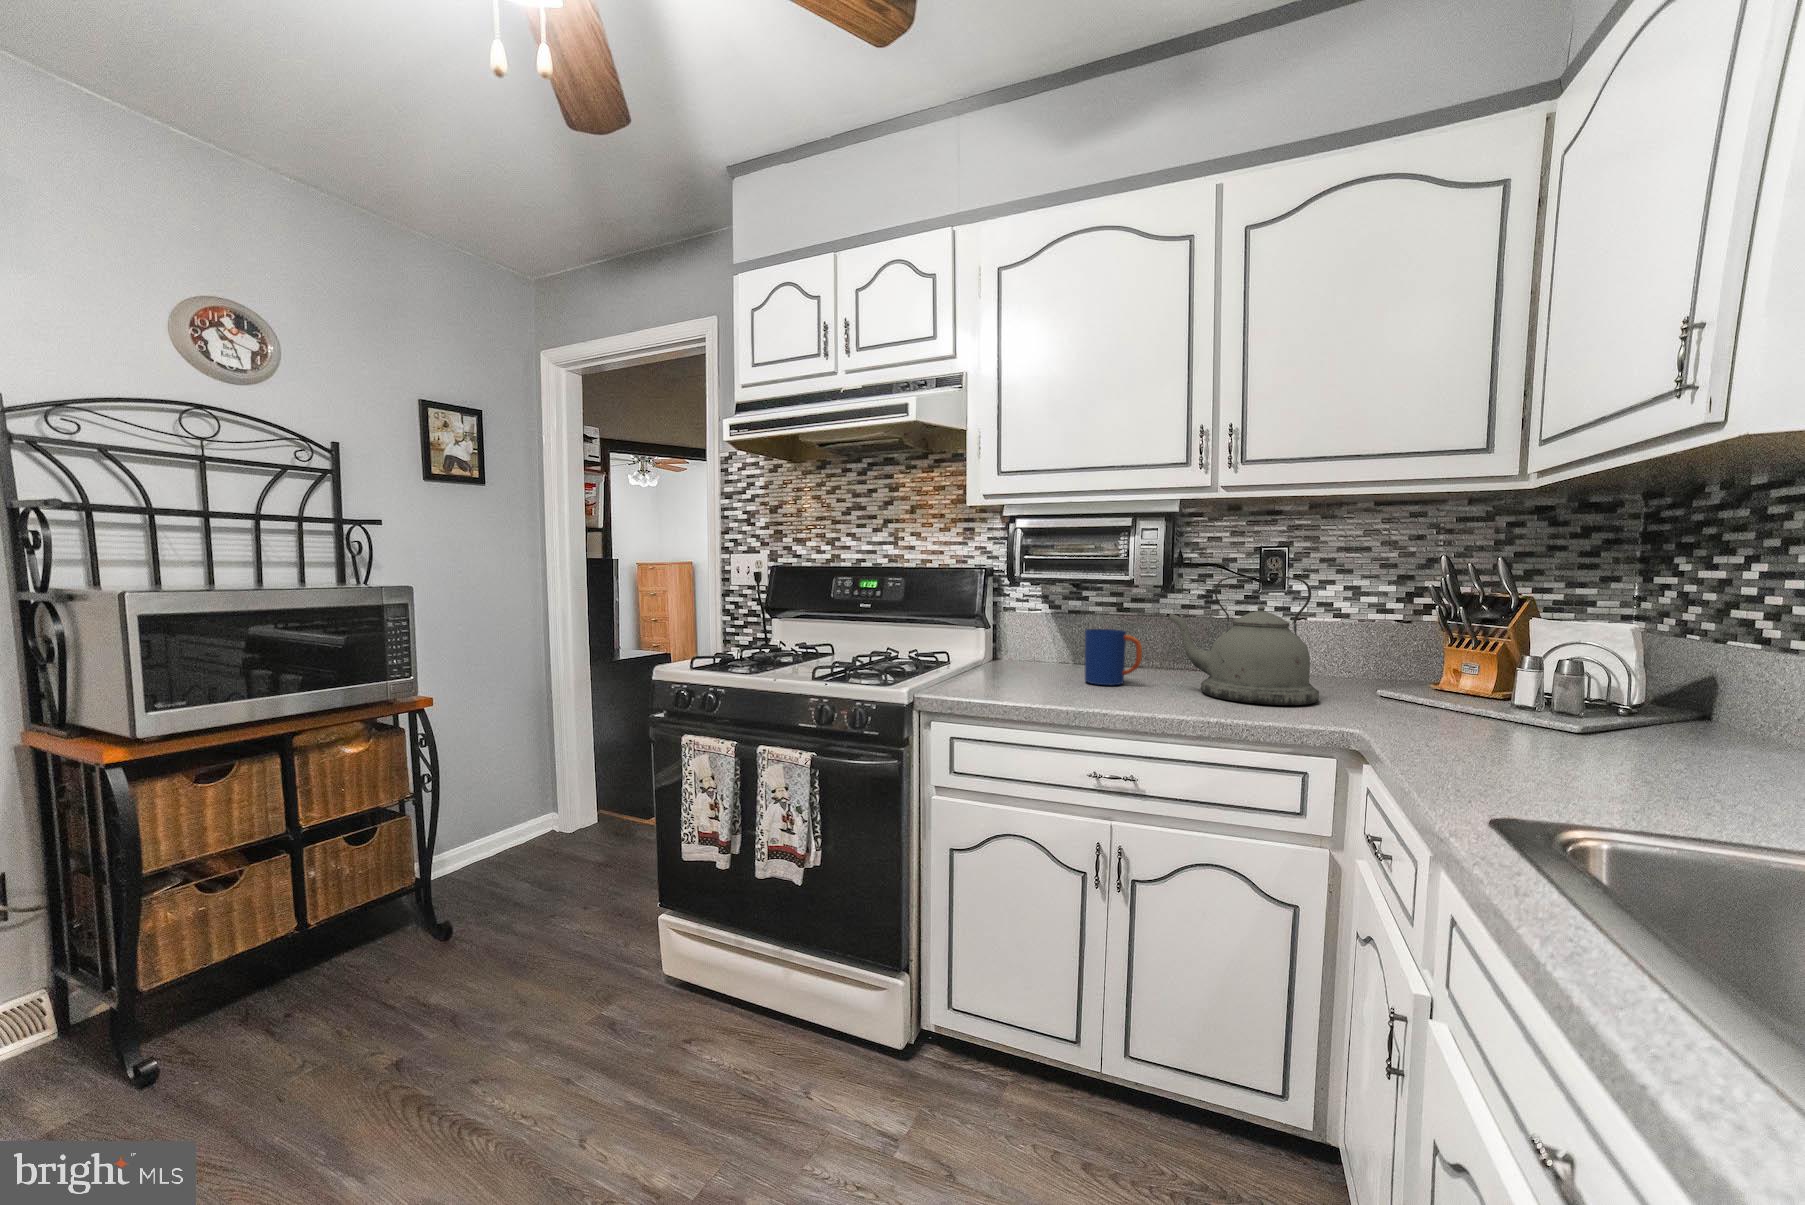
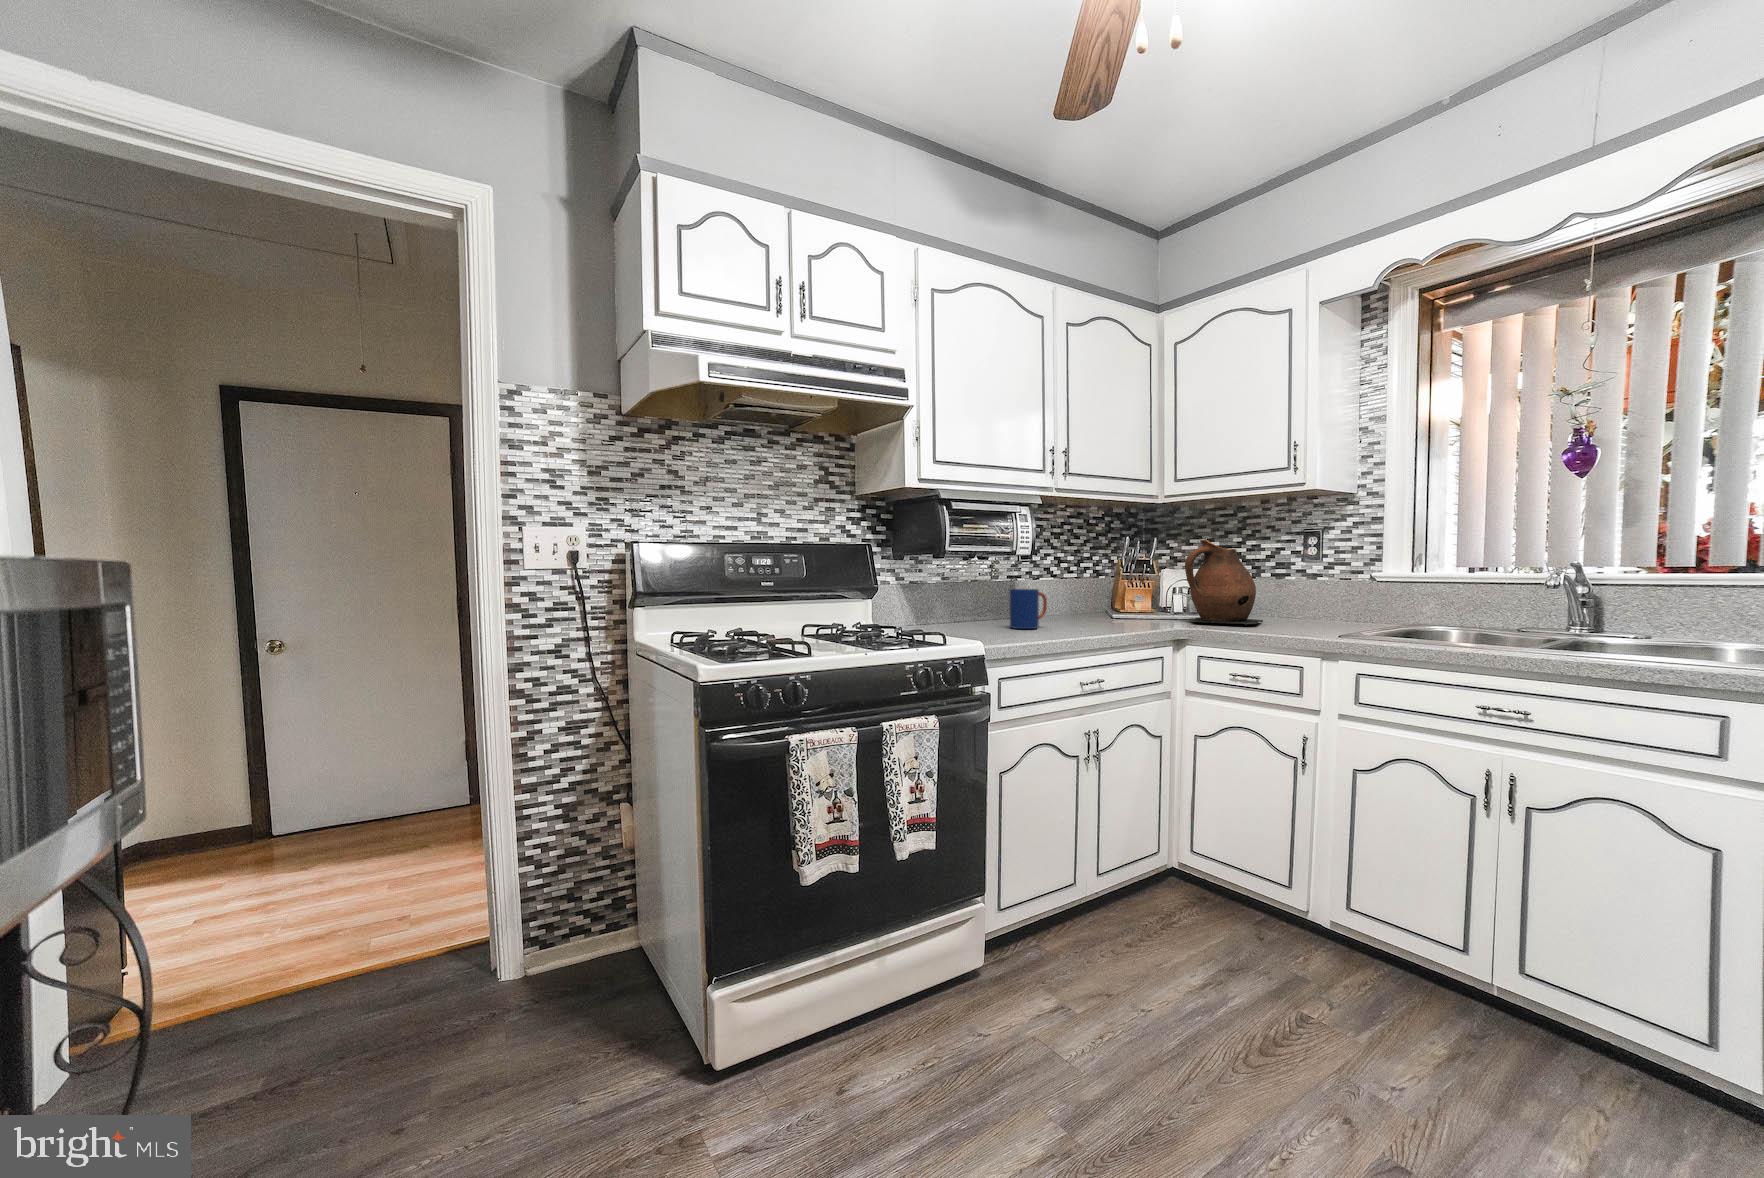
ceramic pitcher: none [1446,563,1676,756] -> present [1185,540,1263,625]
kettle: present [1168,576,1319,705] -> none [1059,548,1133,626]

